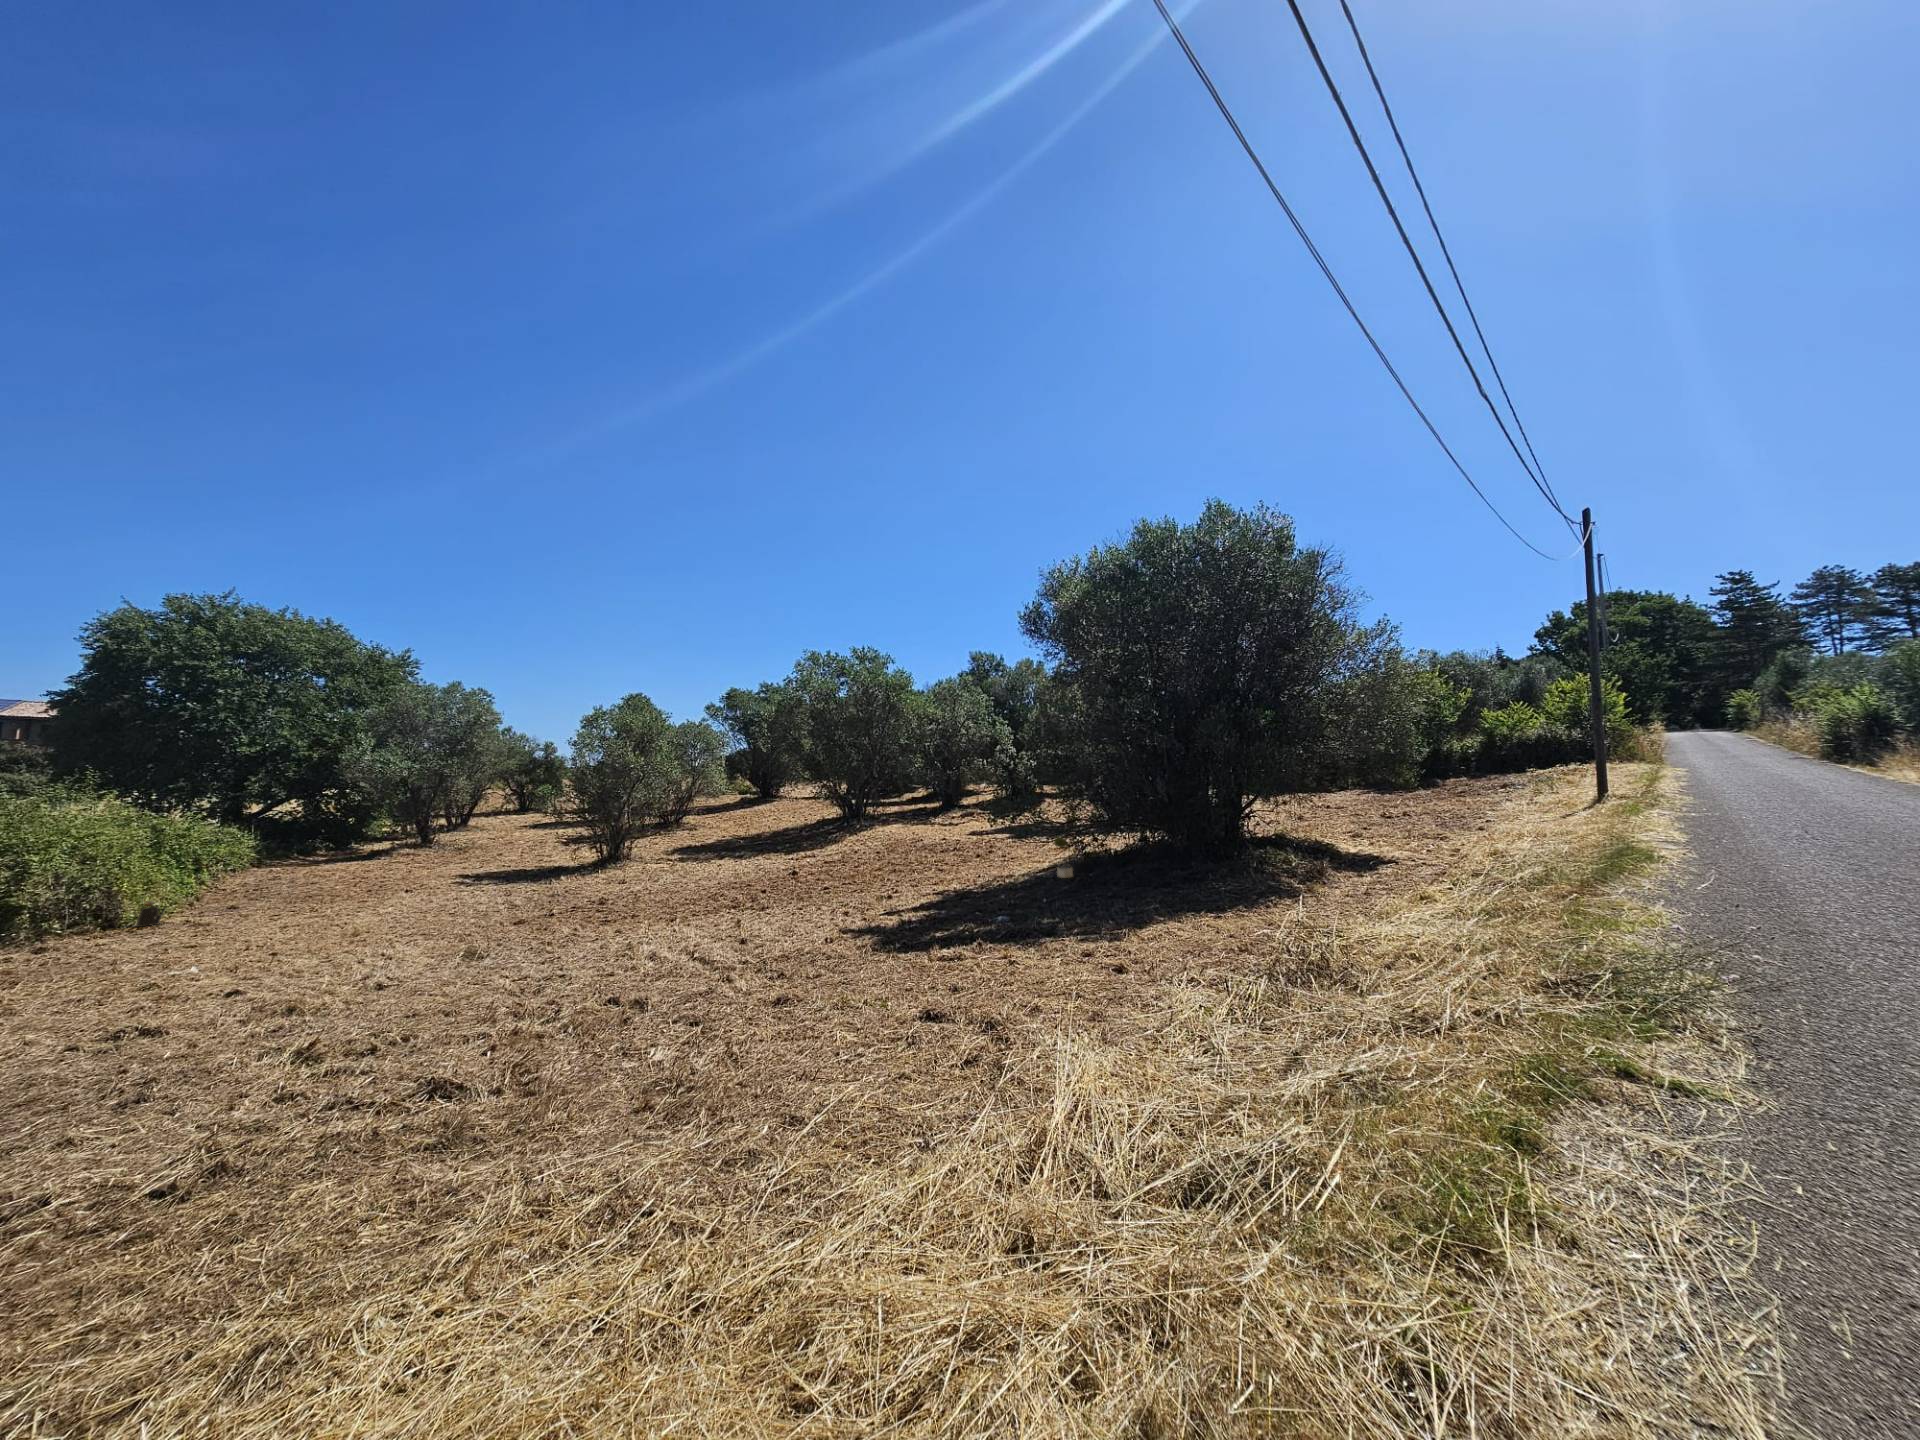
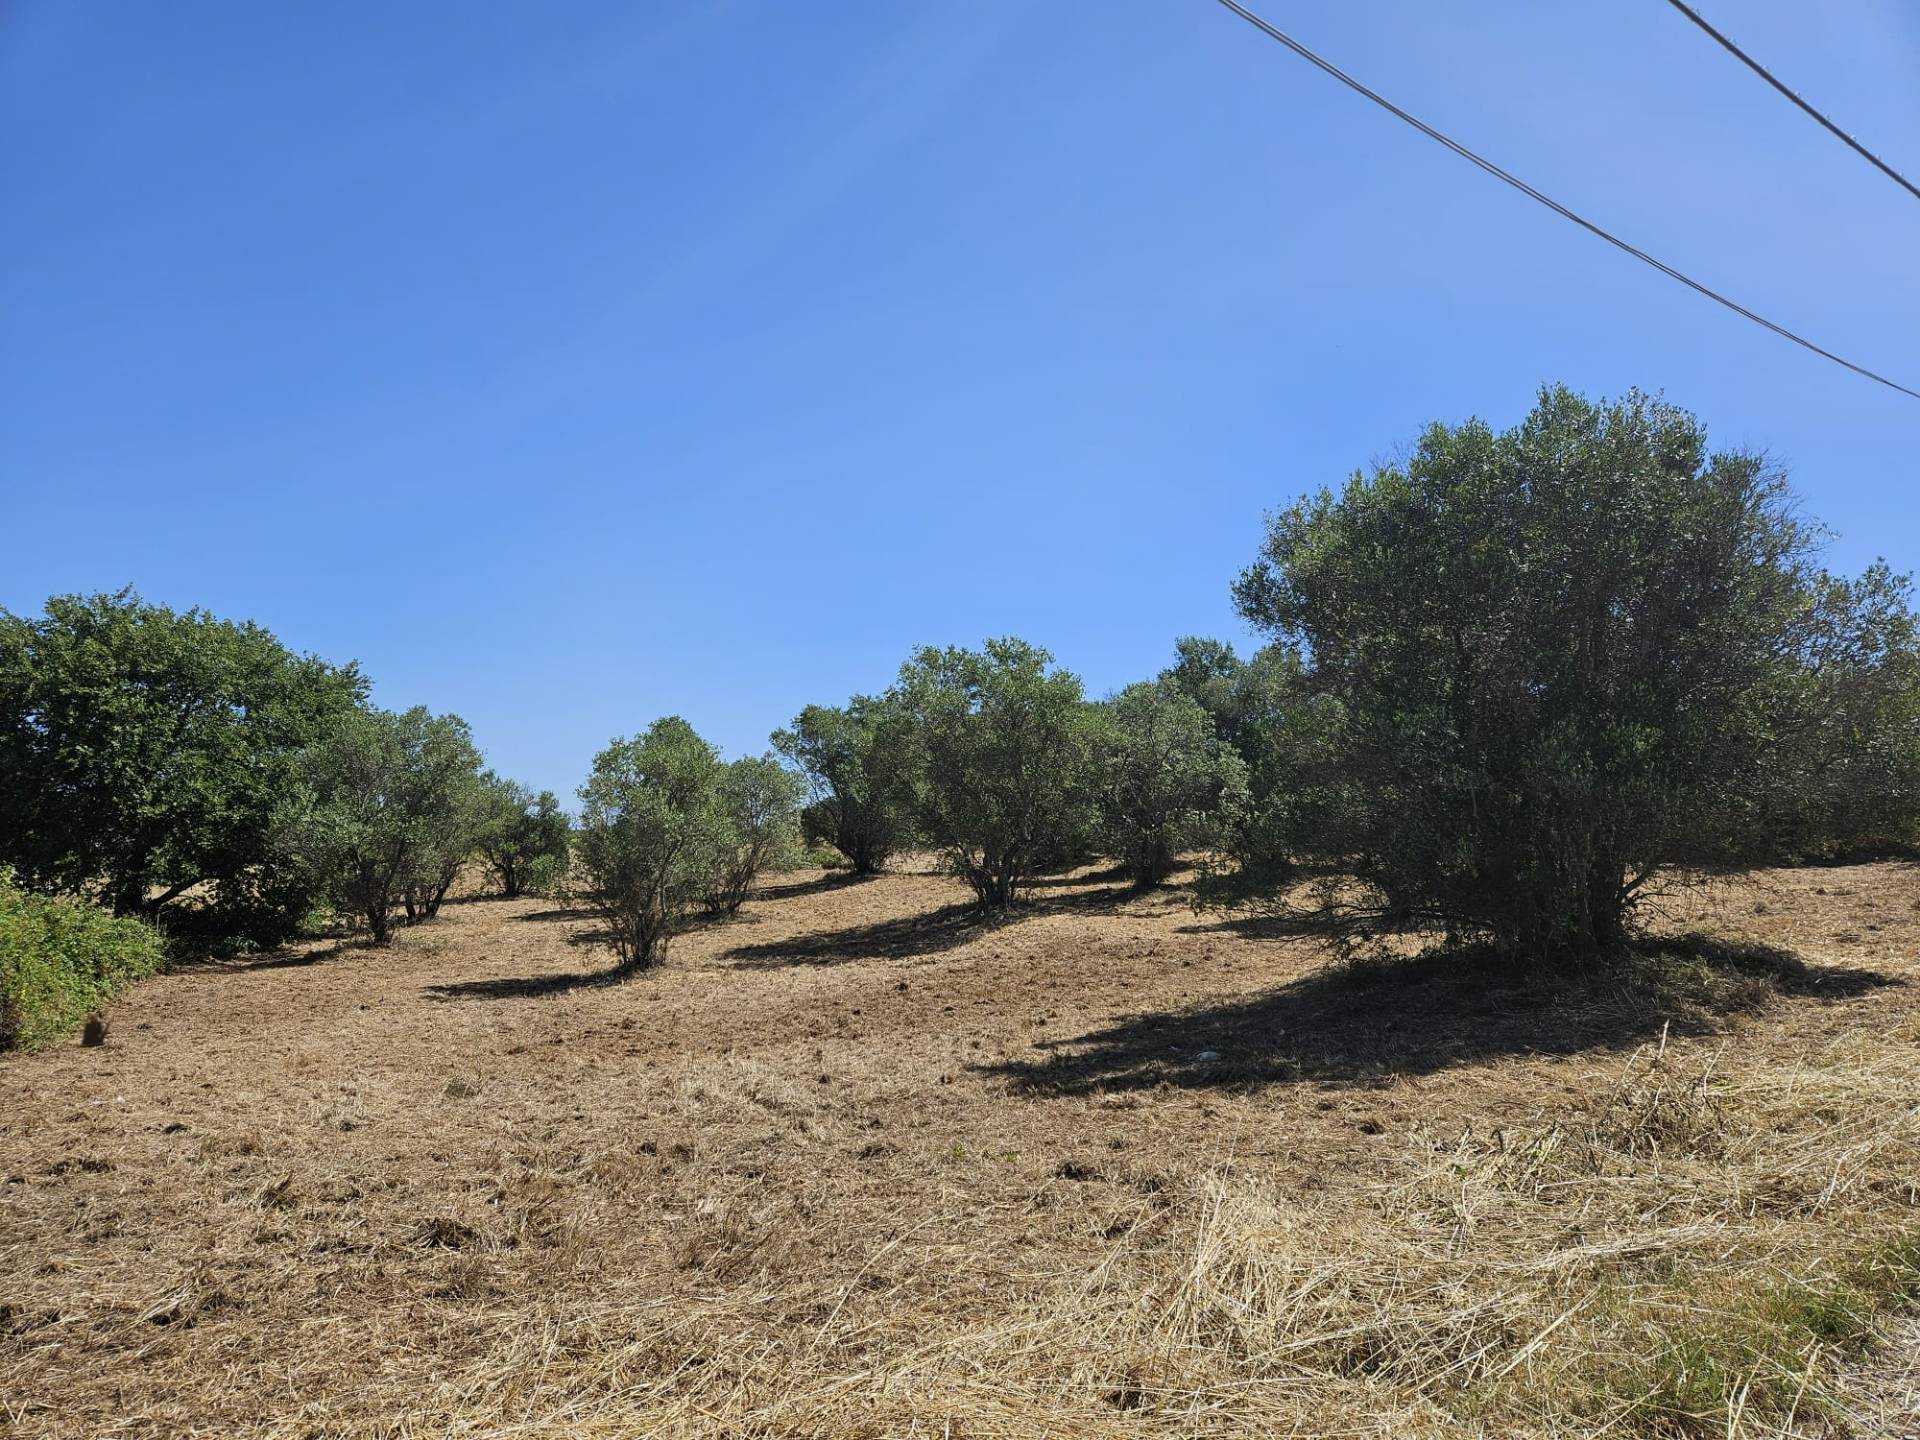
potted tree: present [1054,837,1073,878] -> none [1316,925,1353,996]

